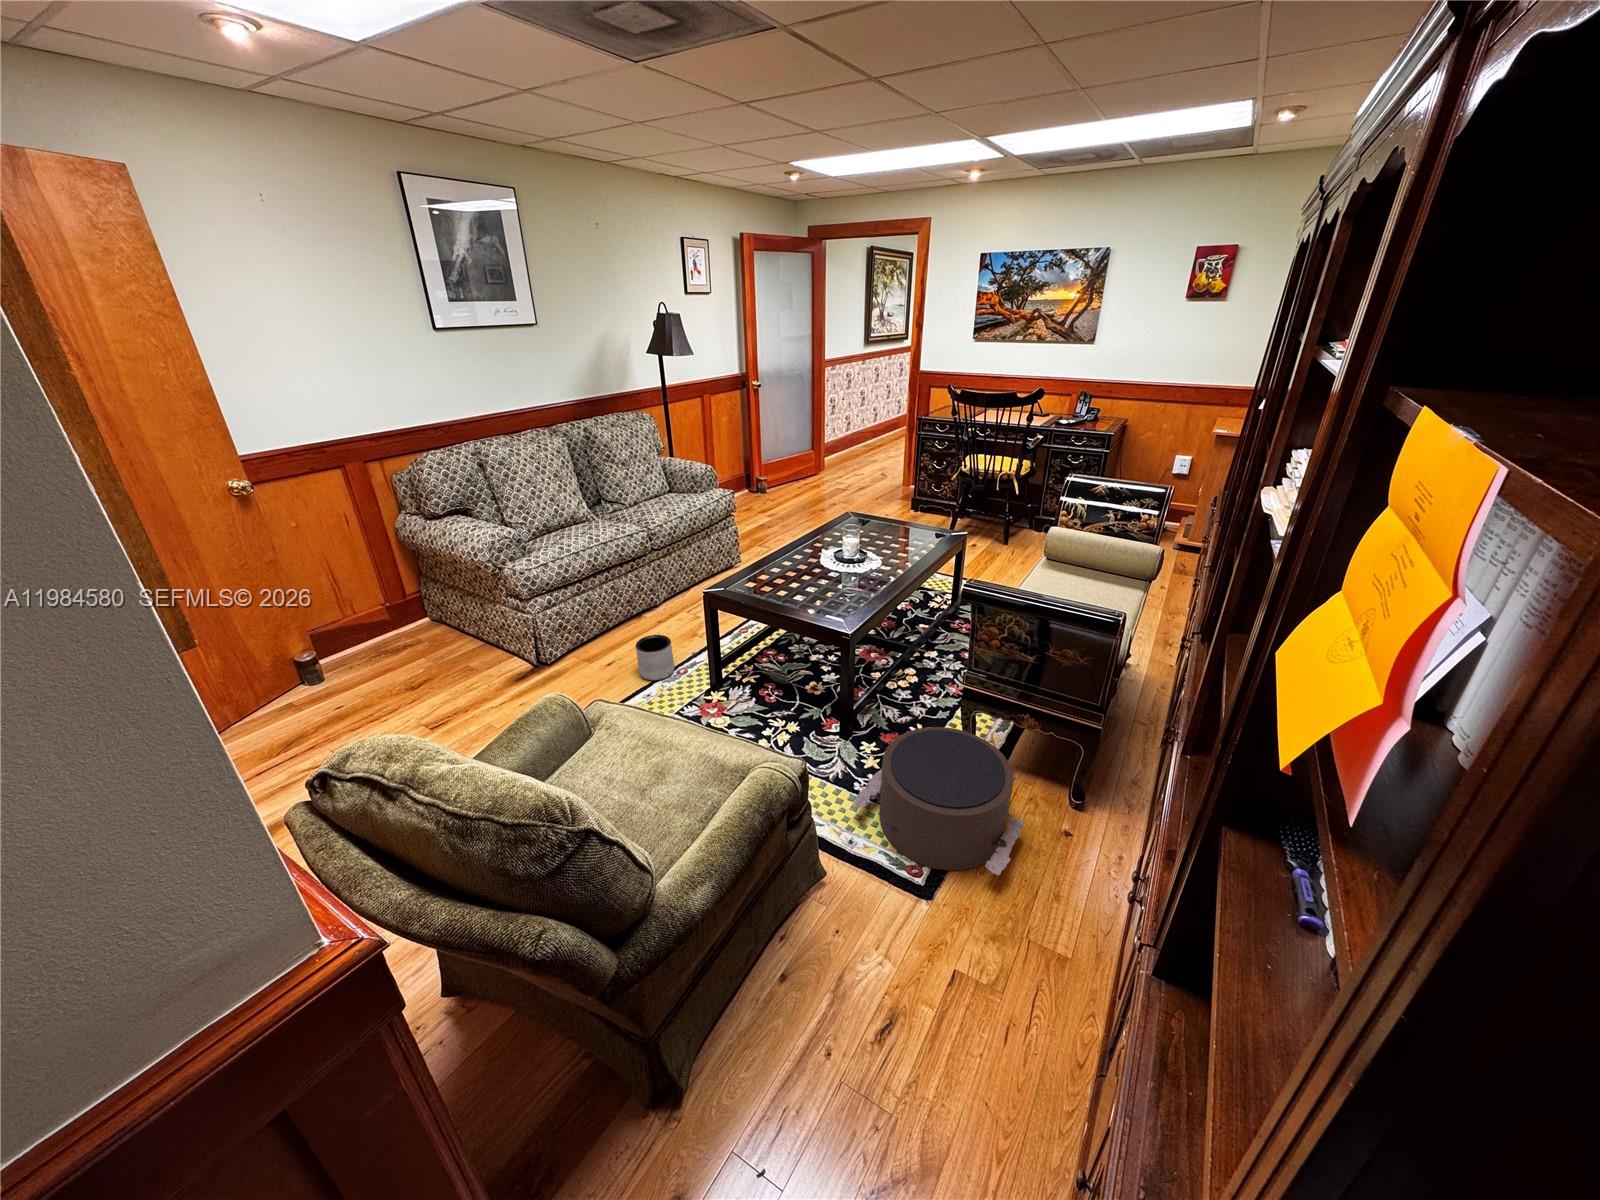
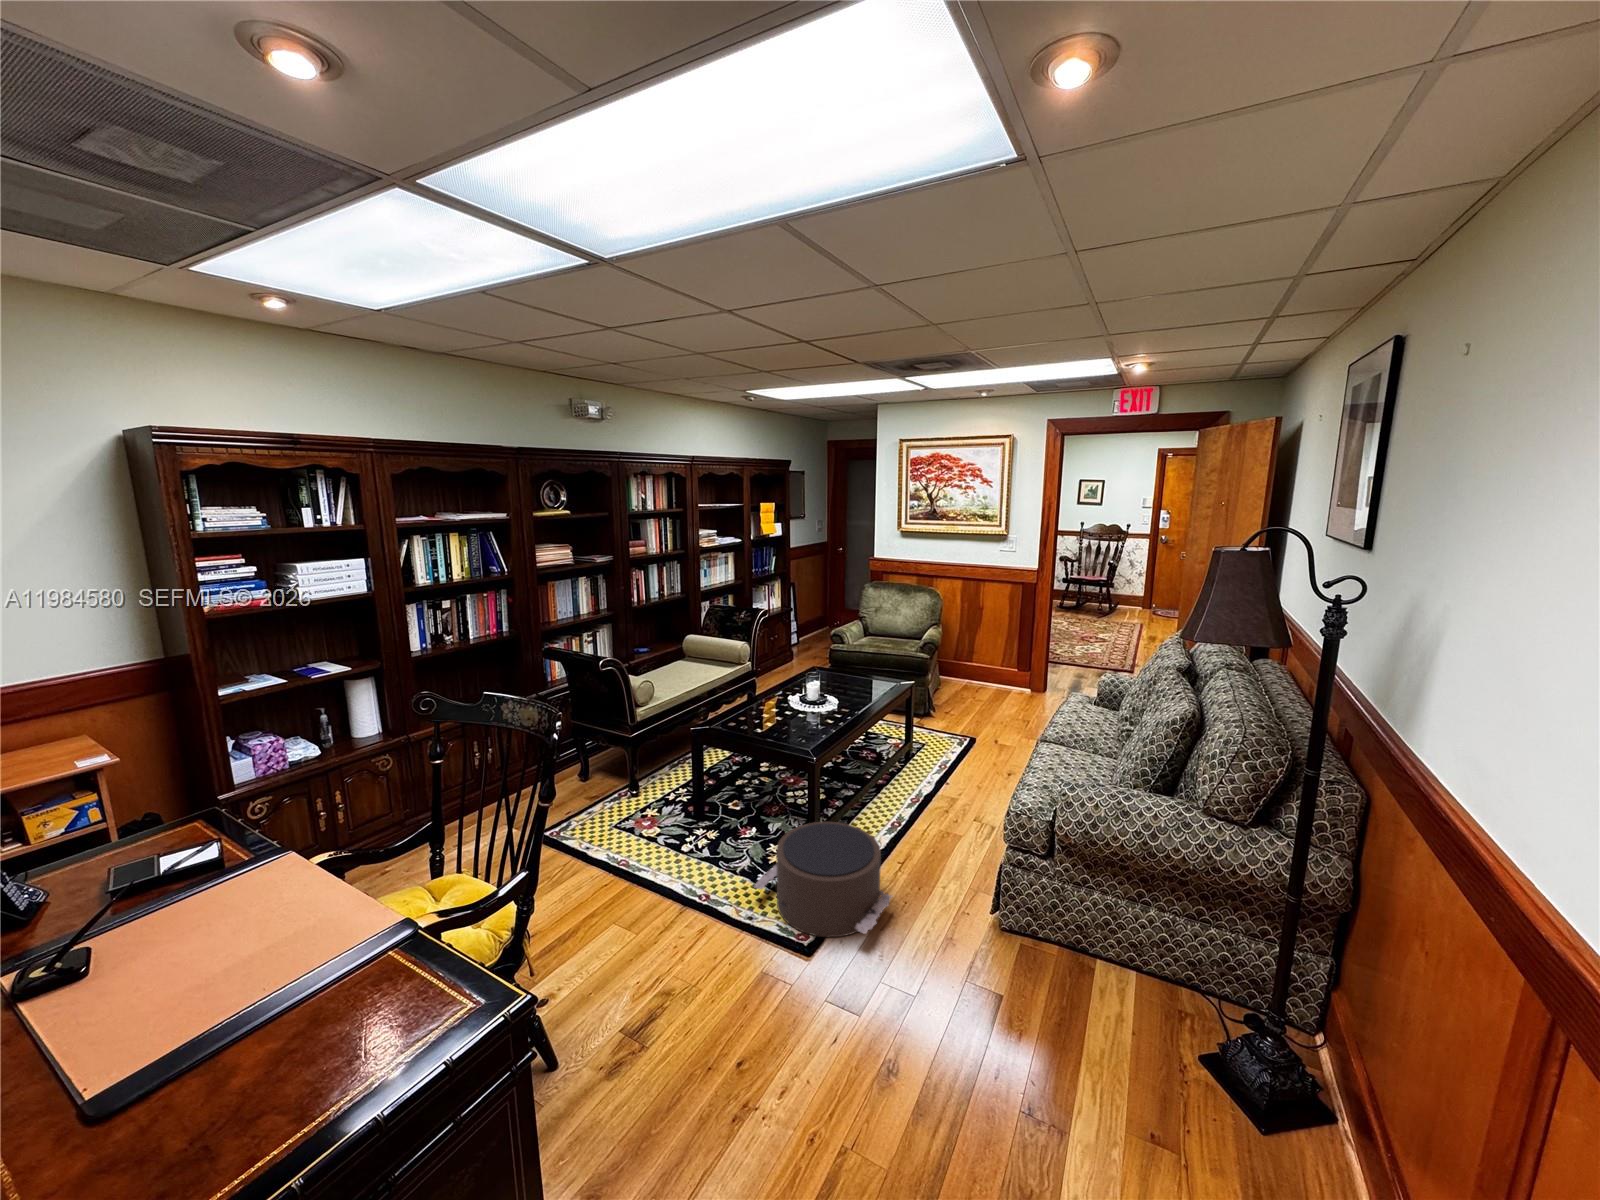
planter: present [636,635,674,680] -> none [583,762,616,801]

